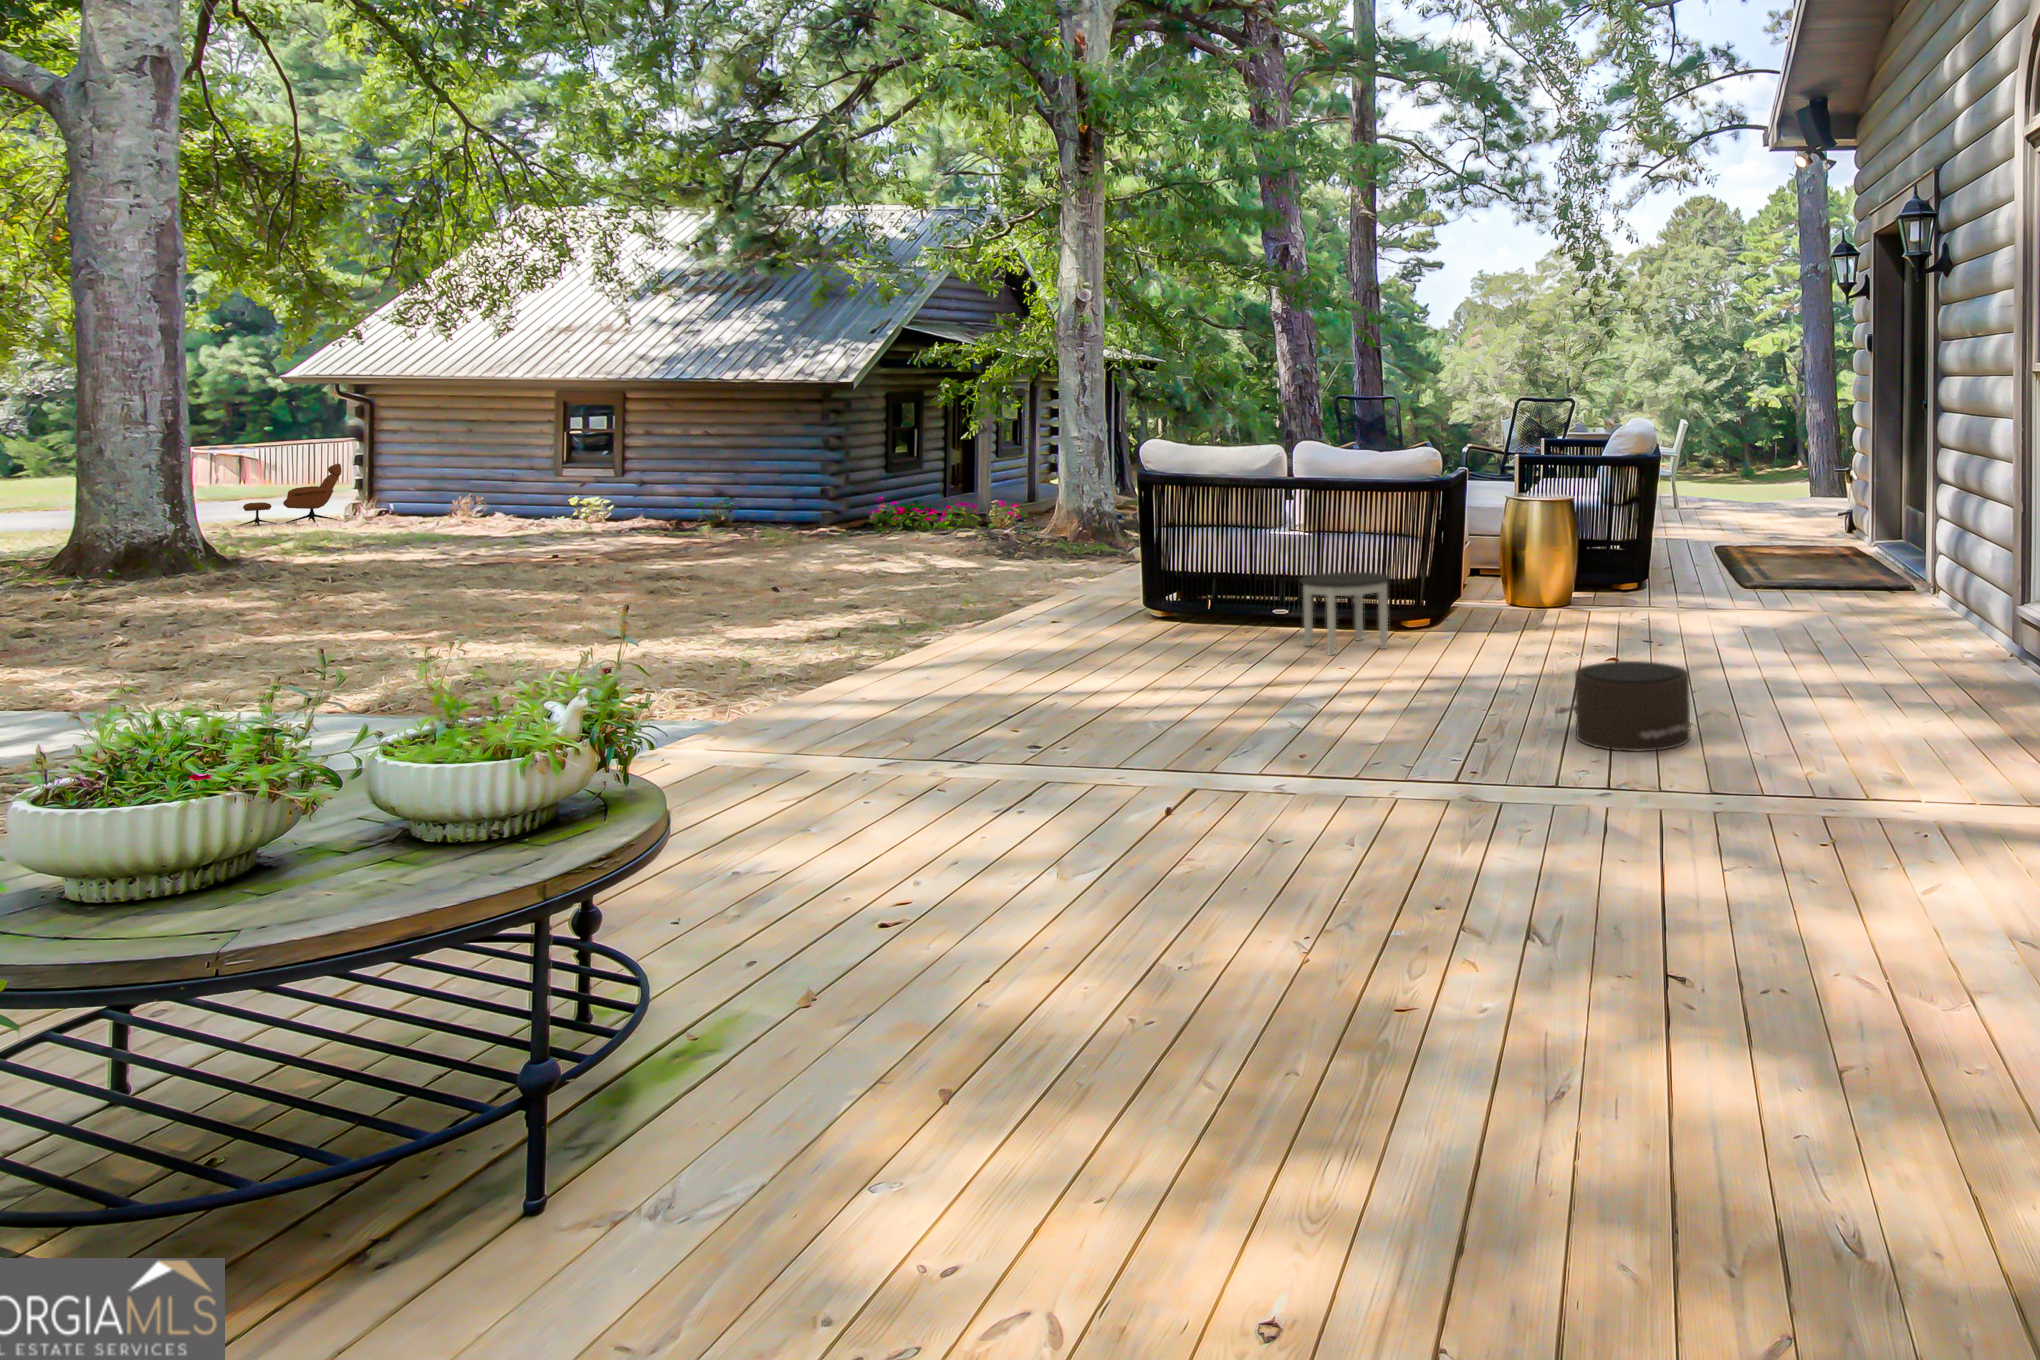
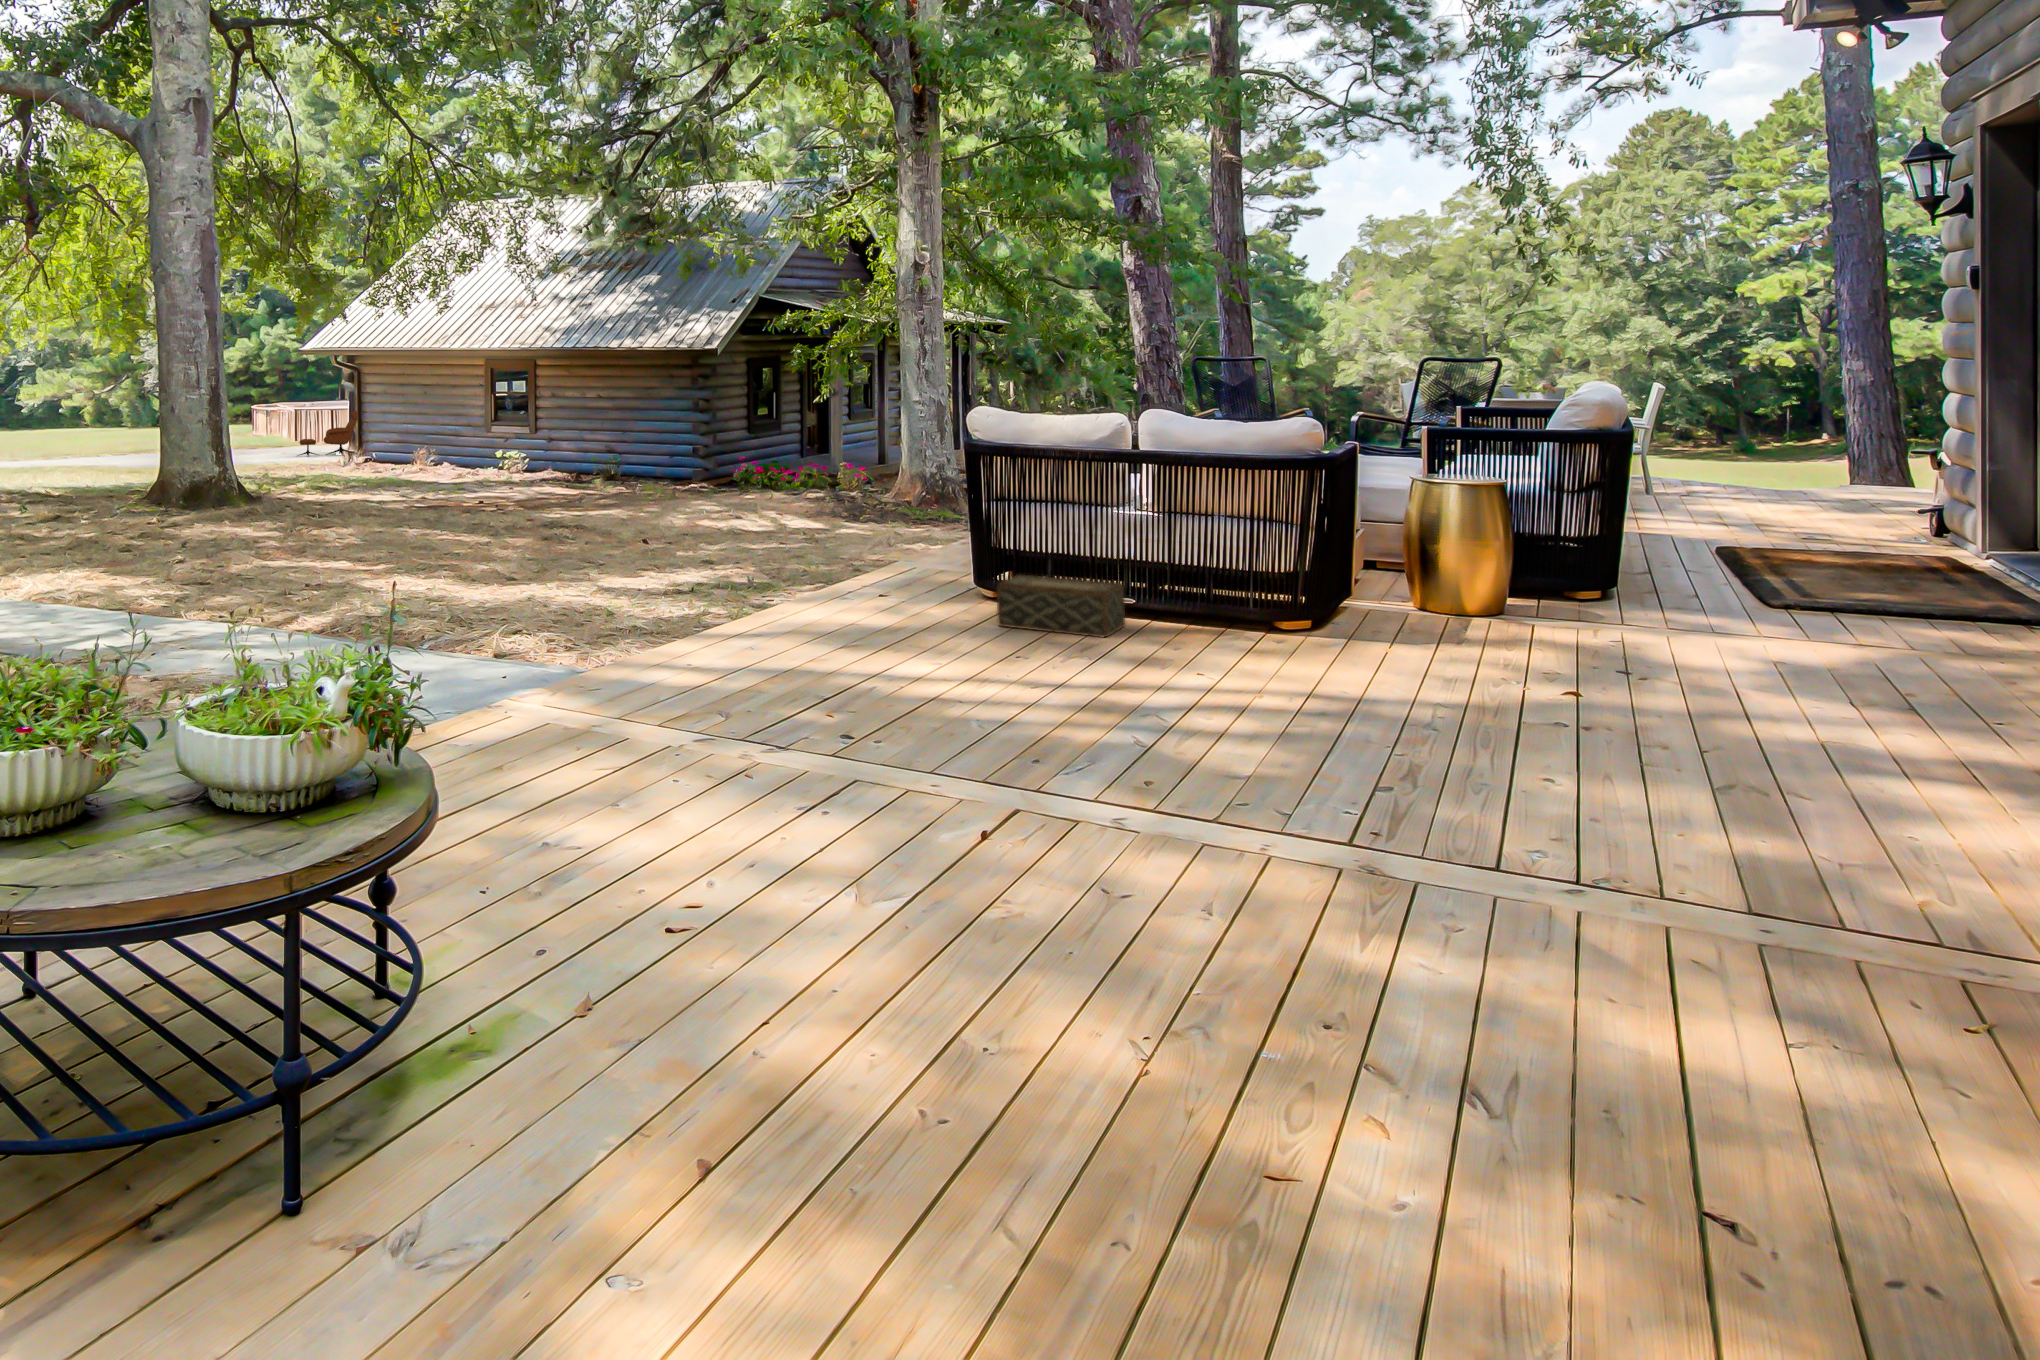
round table: present [1300,572,1390,655] -> none [1145,555,1260,654]
woven basket: none [1171,600,1282,649] -> present [997,575,1125,638]
pouf: present [1556,661,1692,751] -> none [1512,716,1772,860]

